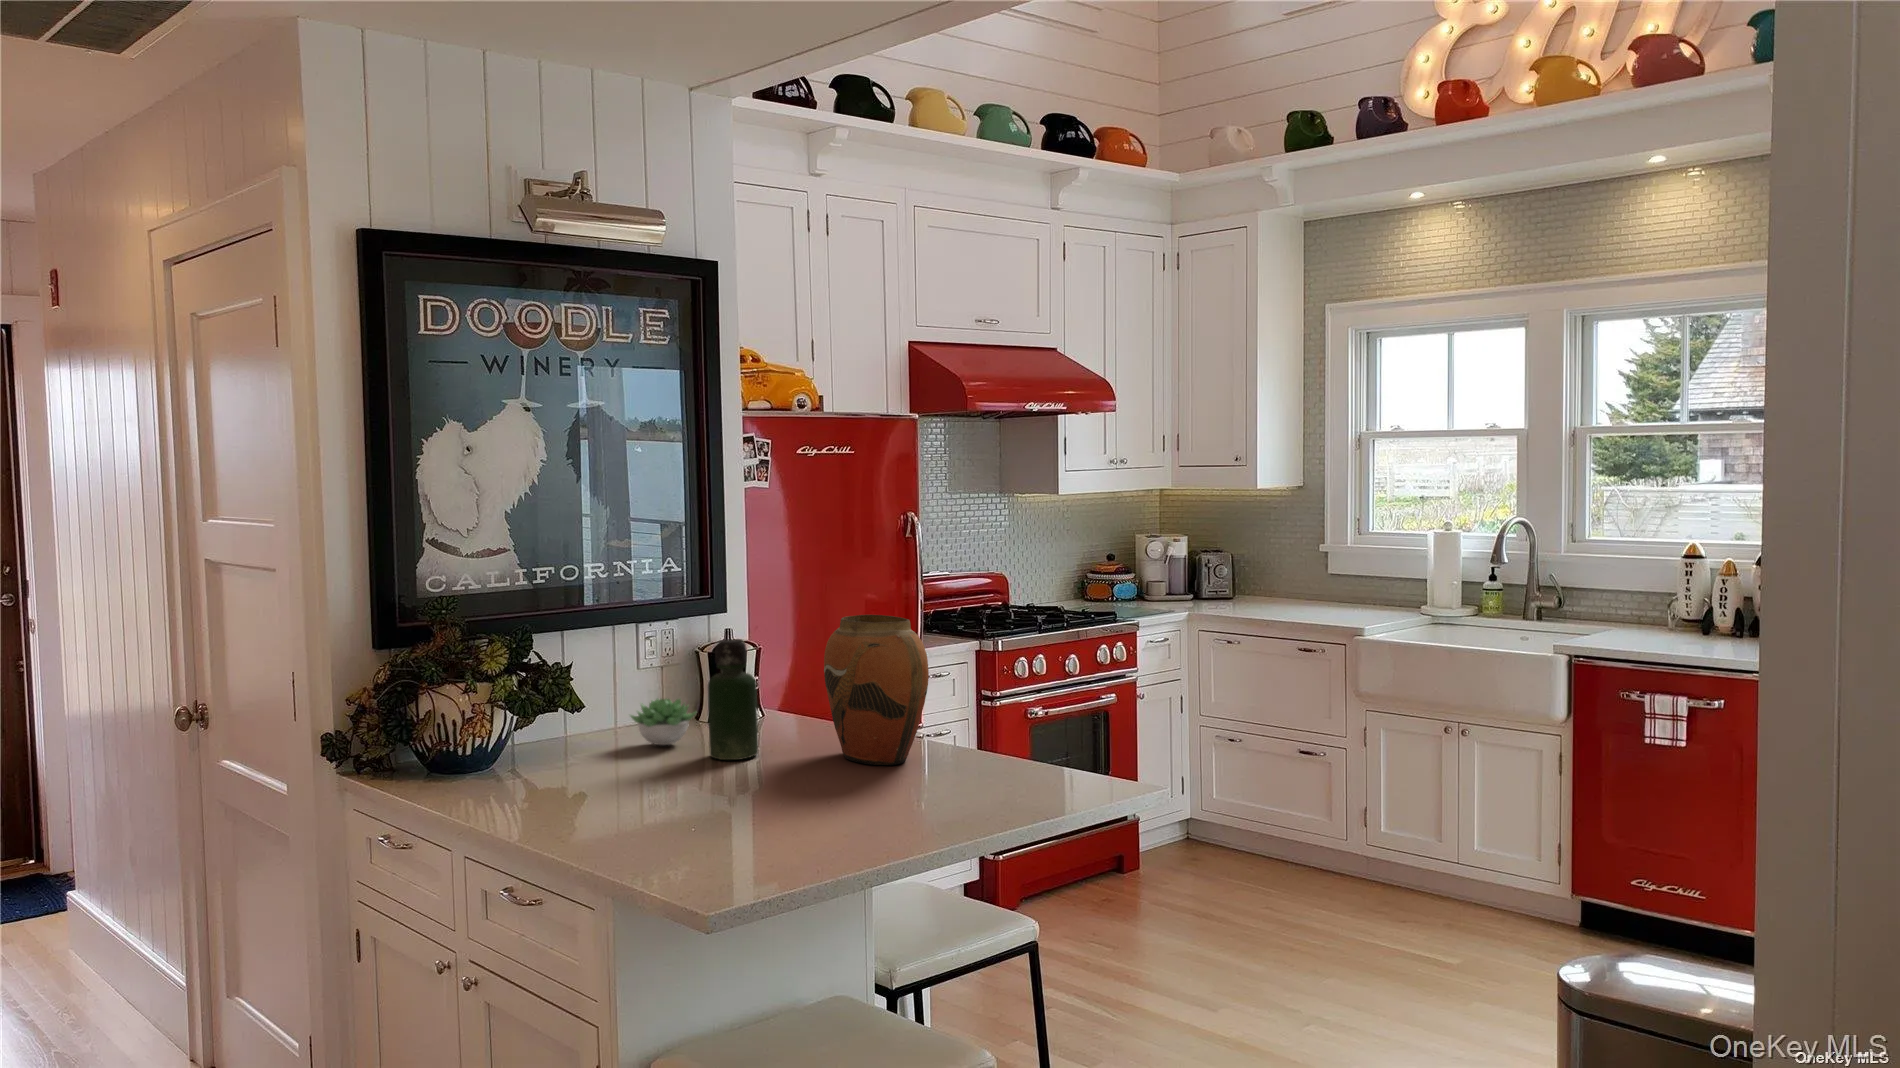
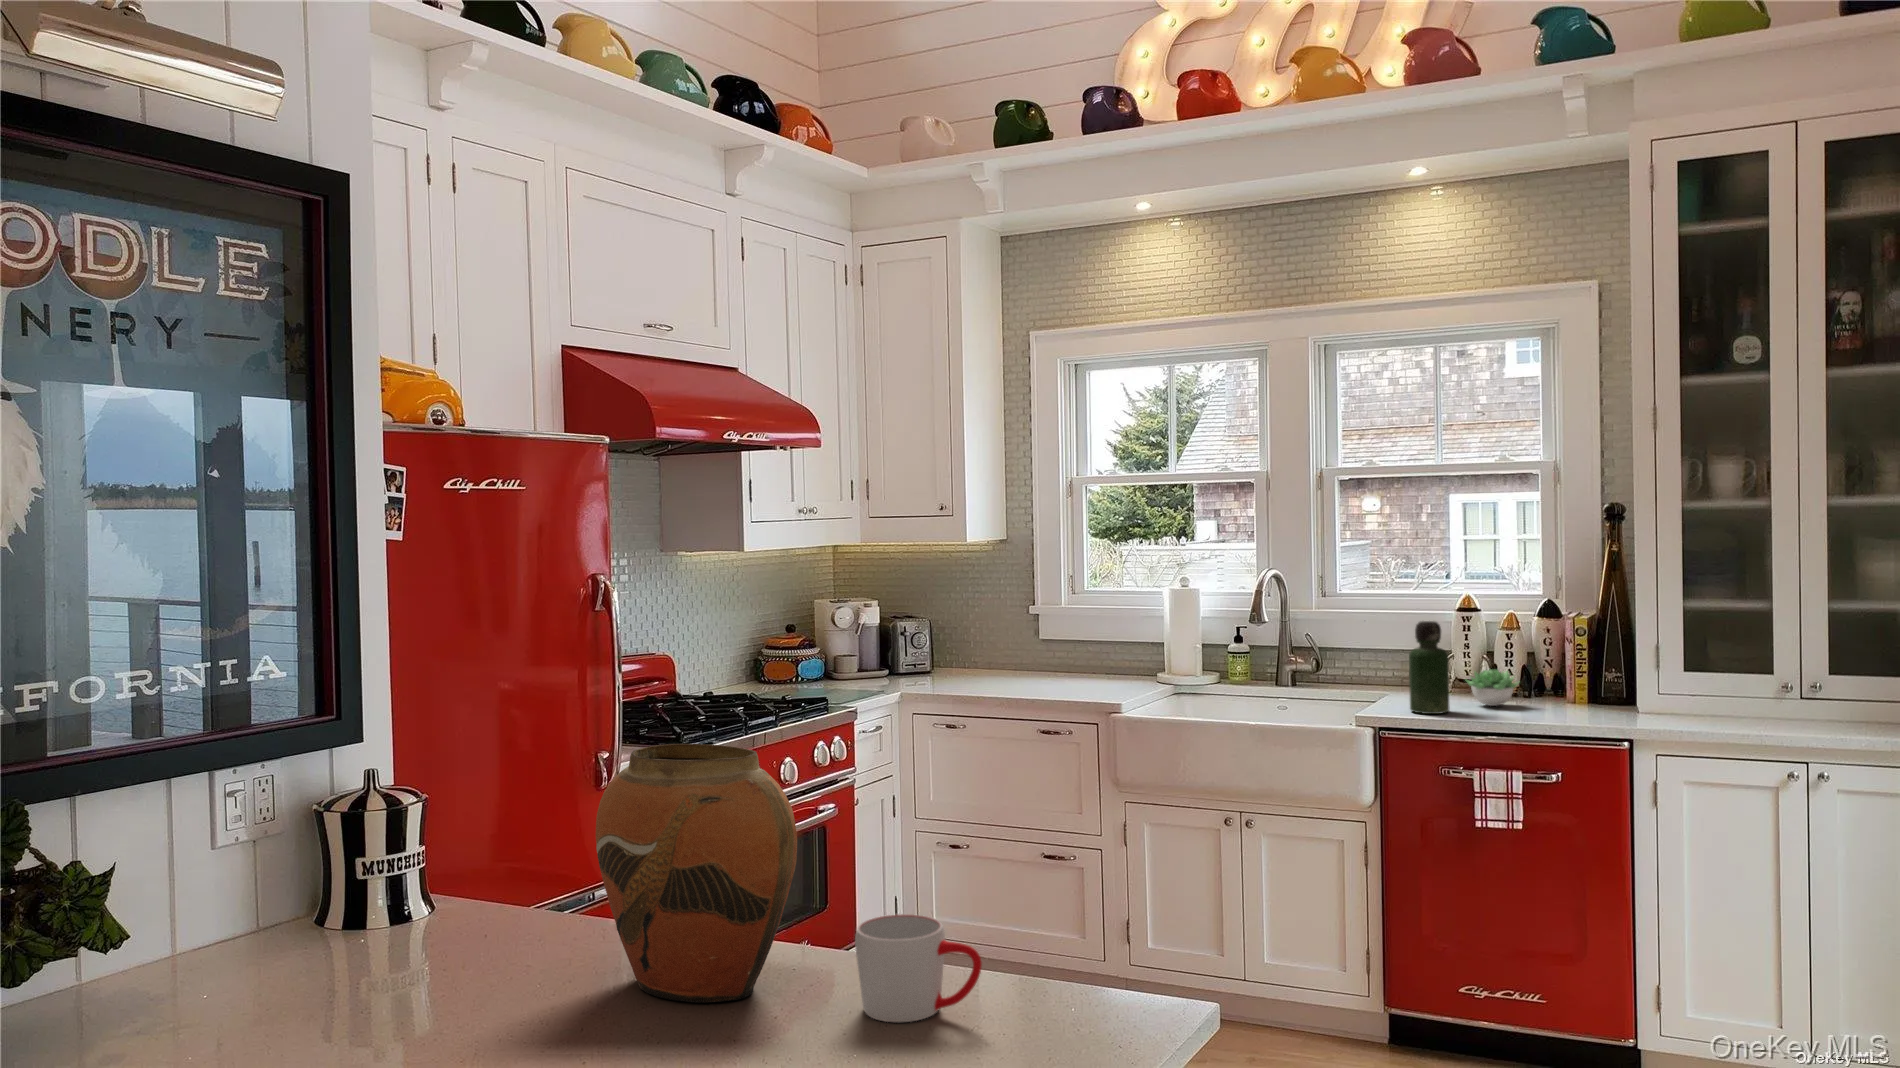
bottle: present [708,639,758,760] -> present [1409,621,1449,714]
succulent plant: present [631,699,696,745] -> present [1466,669,1519,706]
mug: none [951,723,1020,783] -> present [855,914,982,1022]

